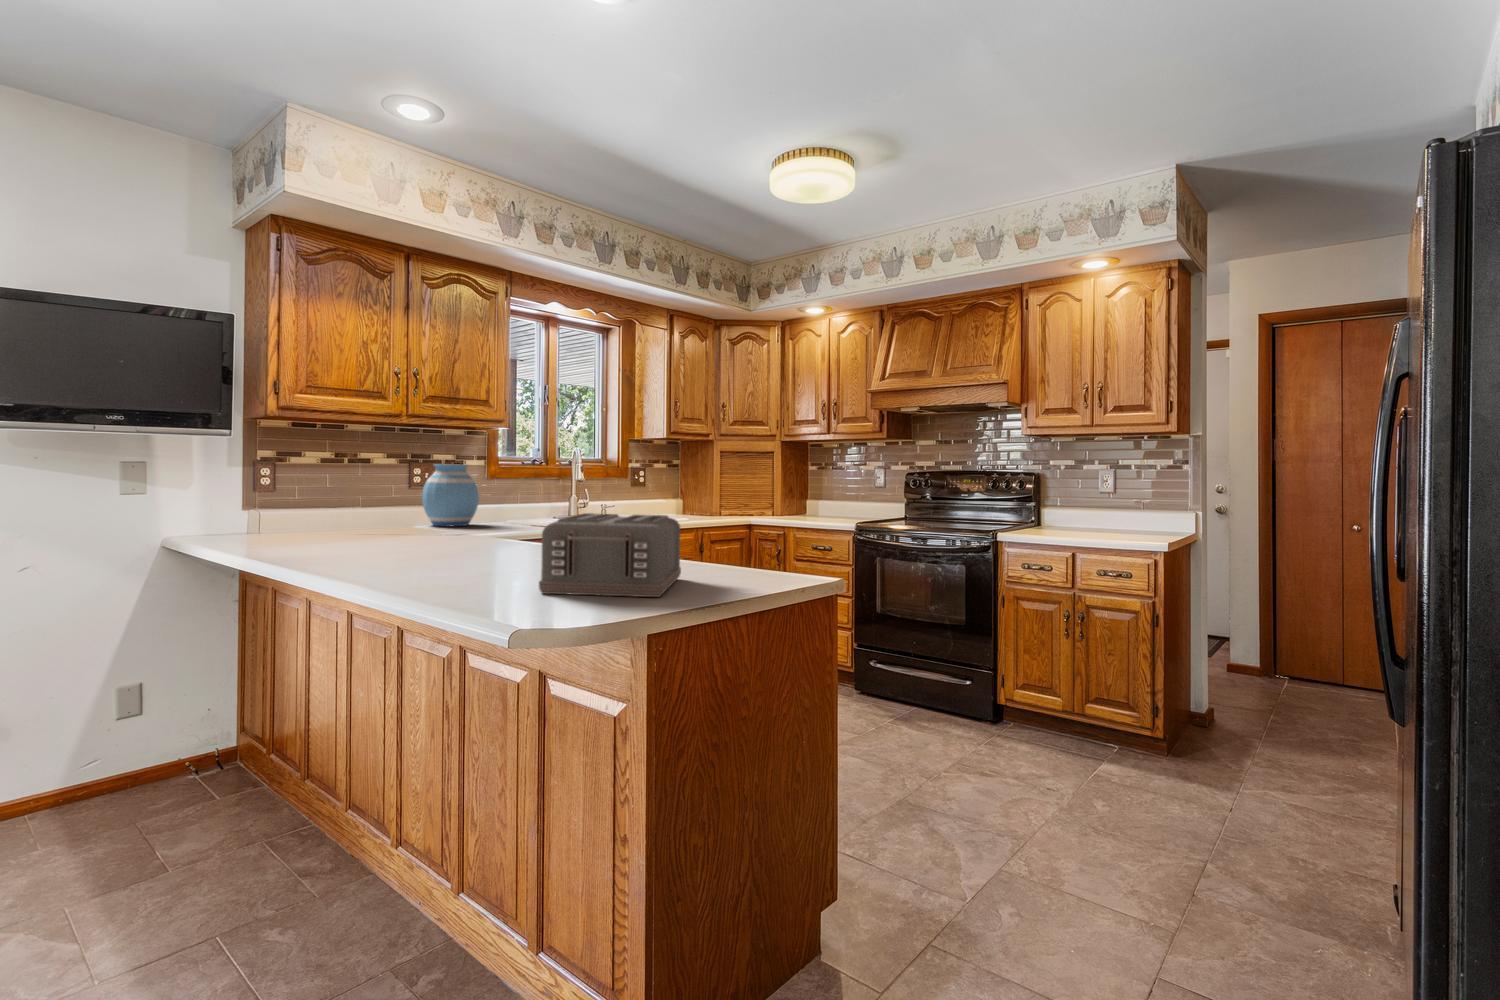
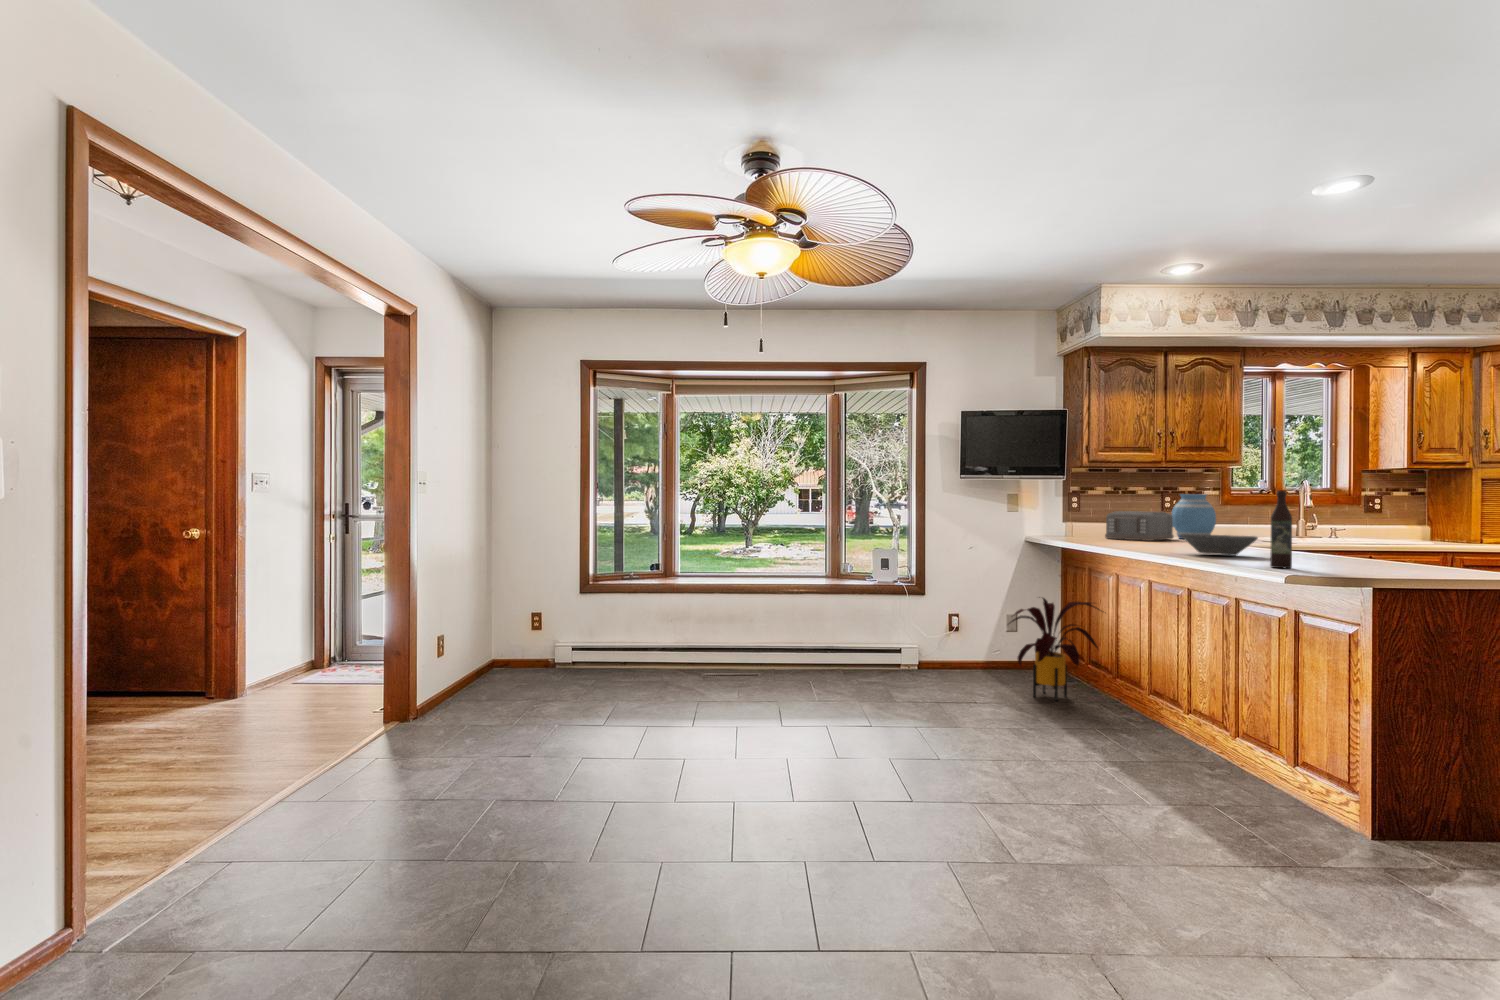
wine bottle: none [499,468,533,614] -> present [1270,490,1292,568]
toaster: present [539,513,681,597] -> present [1105,511,1174,541]
bowl: none [381,535,502,573] -> present [1180,534,1258,556]
house plant: none [44,654,293,857] -> present [1011,598,1104,701]

